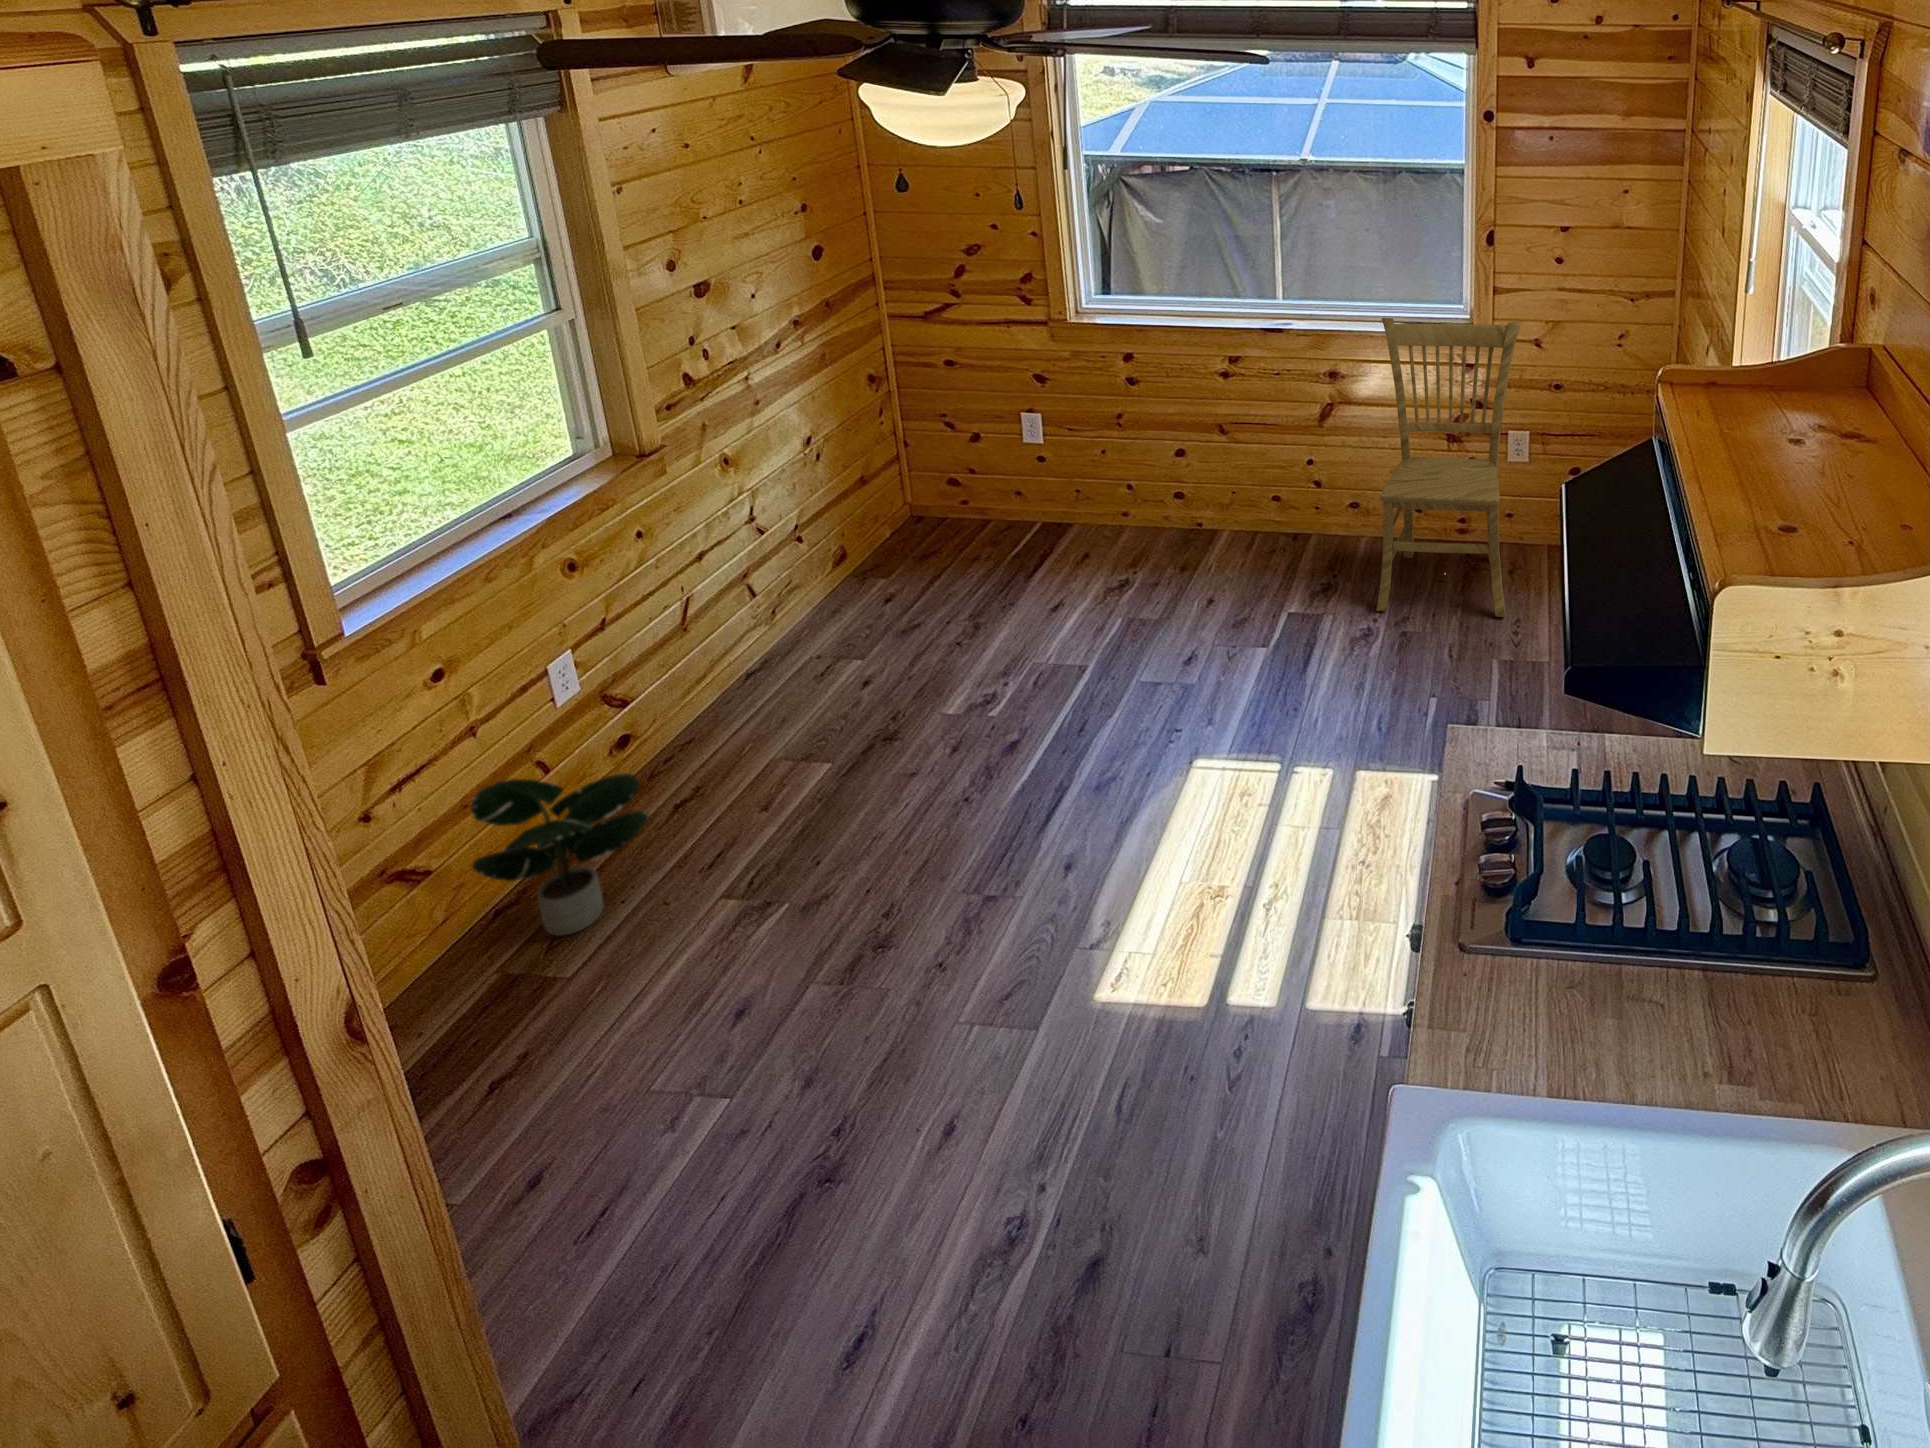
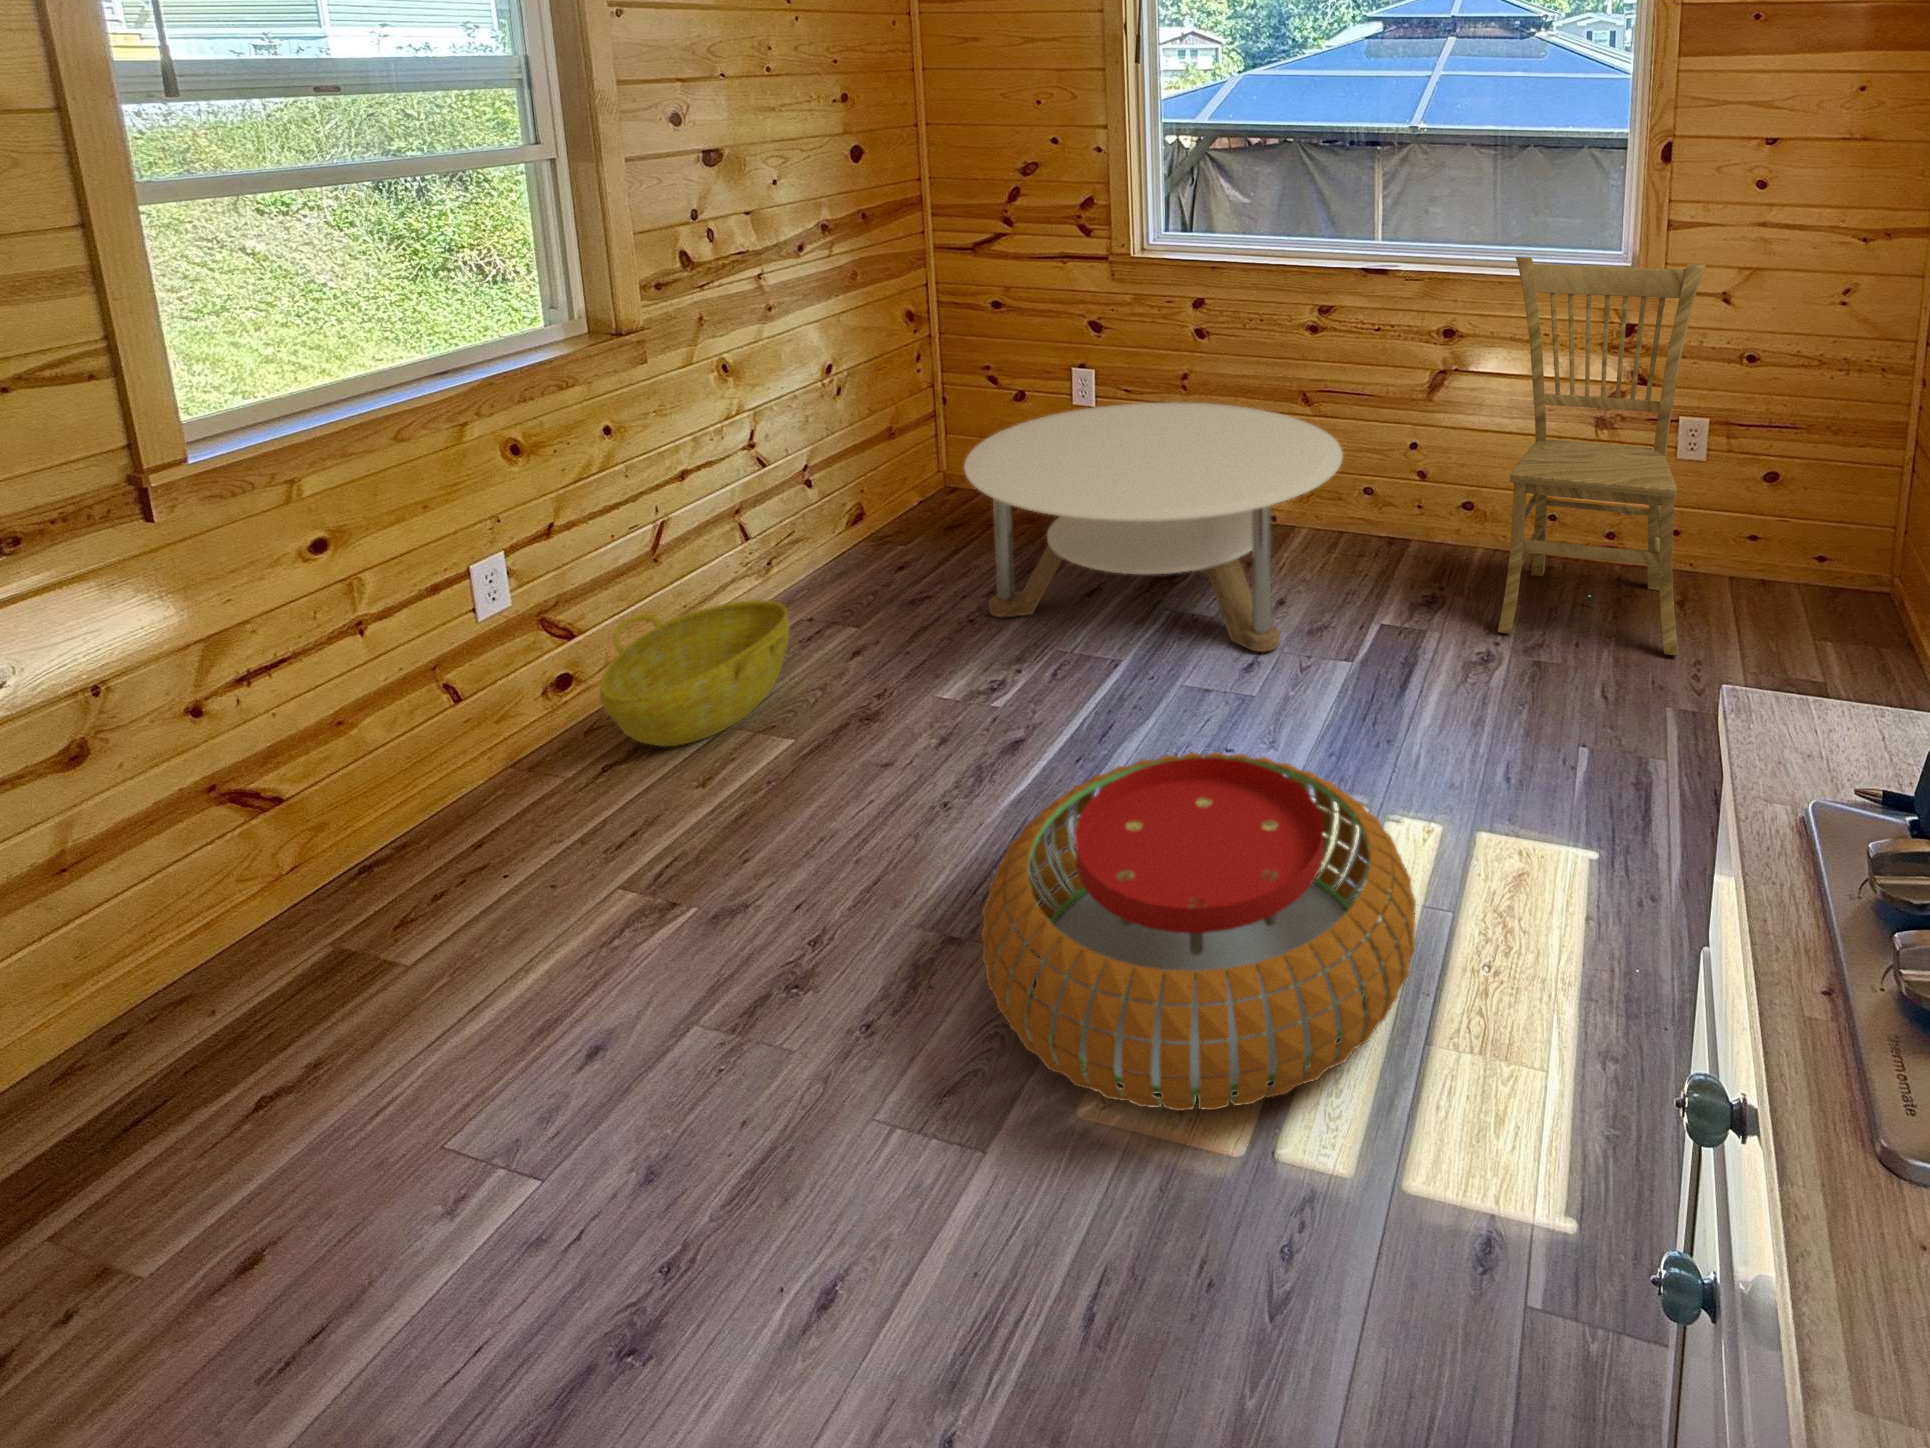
round table: none [943,439,1253,647] -> present [964,402,1343,652]
basket: none [662,651,812,783] -> present [600,600,790,746]
pouf: none [1014,740,1314,986] -> present [982,752,1416,1111]
potted plant: present [471,773,648,936] -> none [317,695,546,909]

